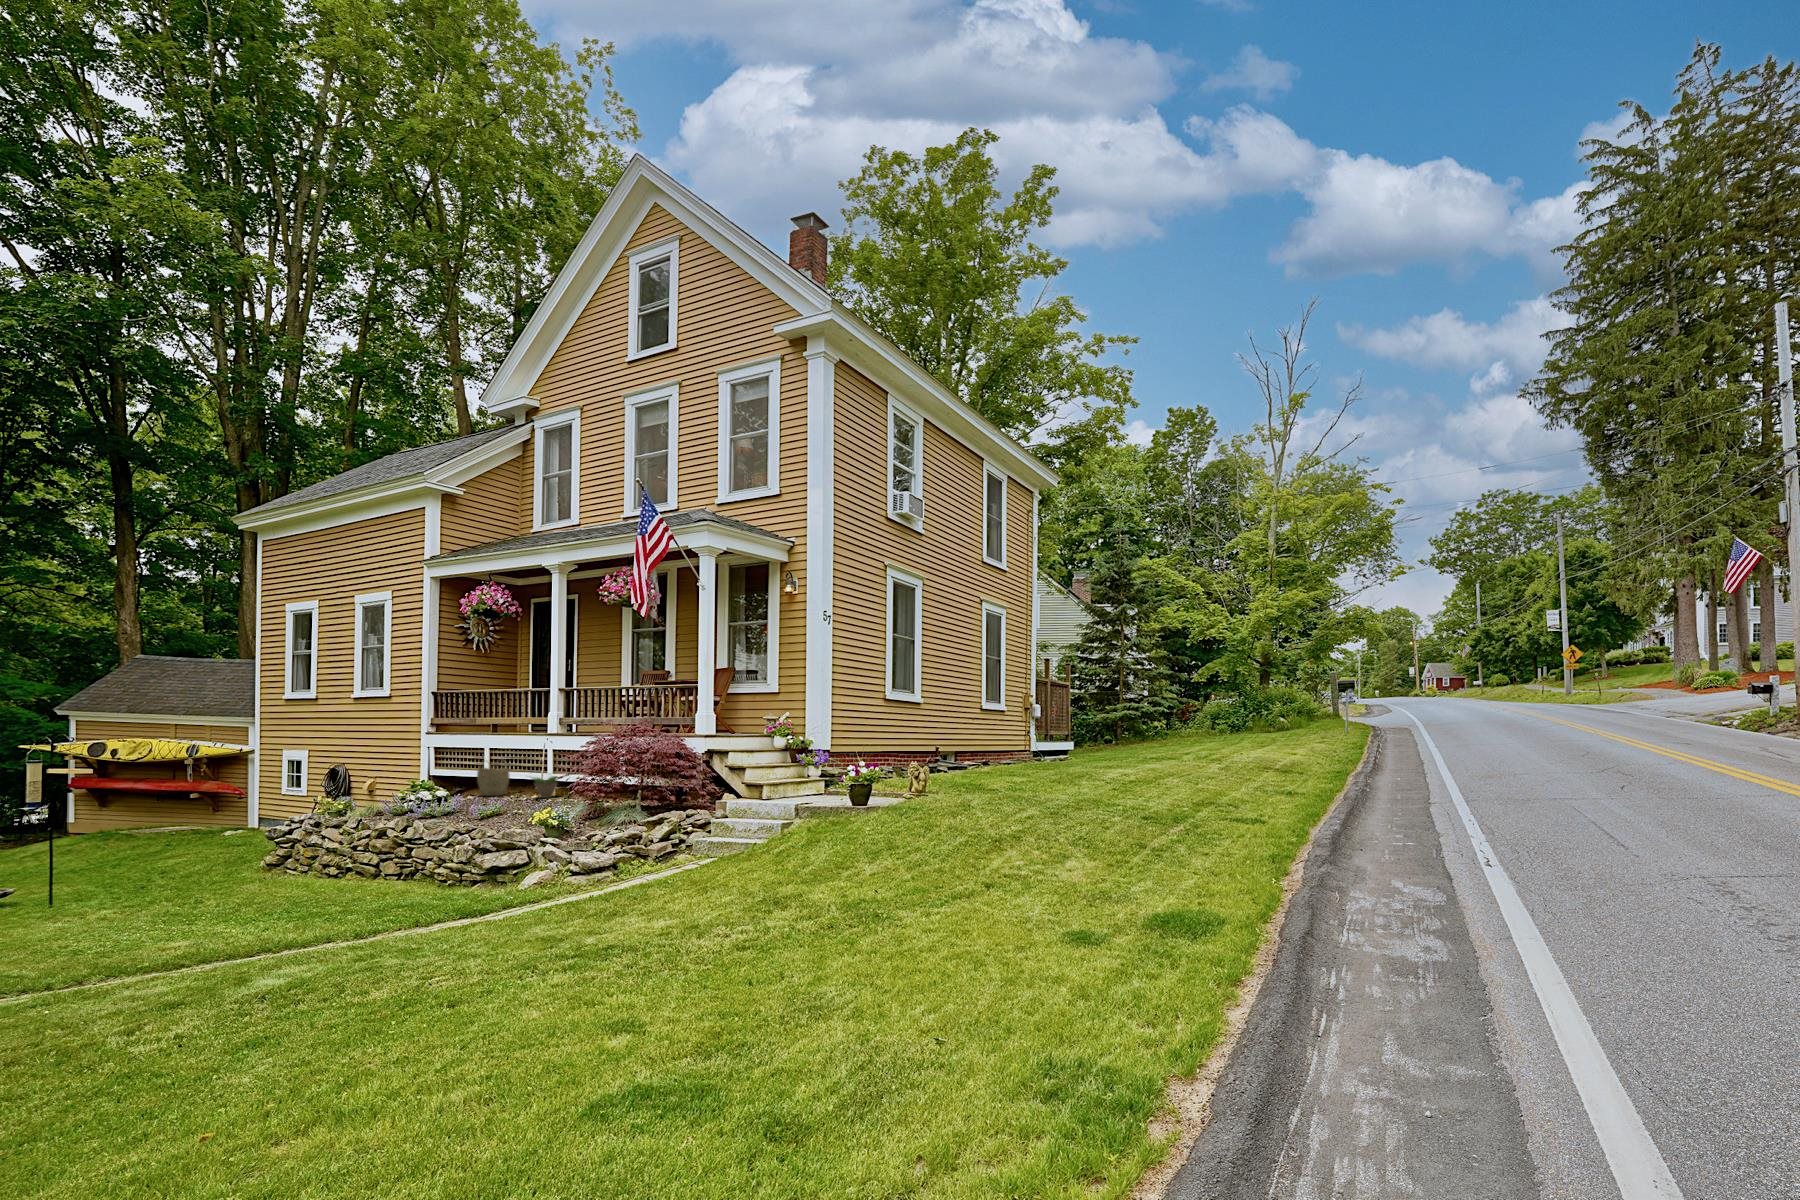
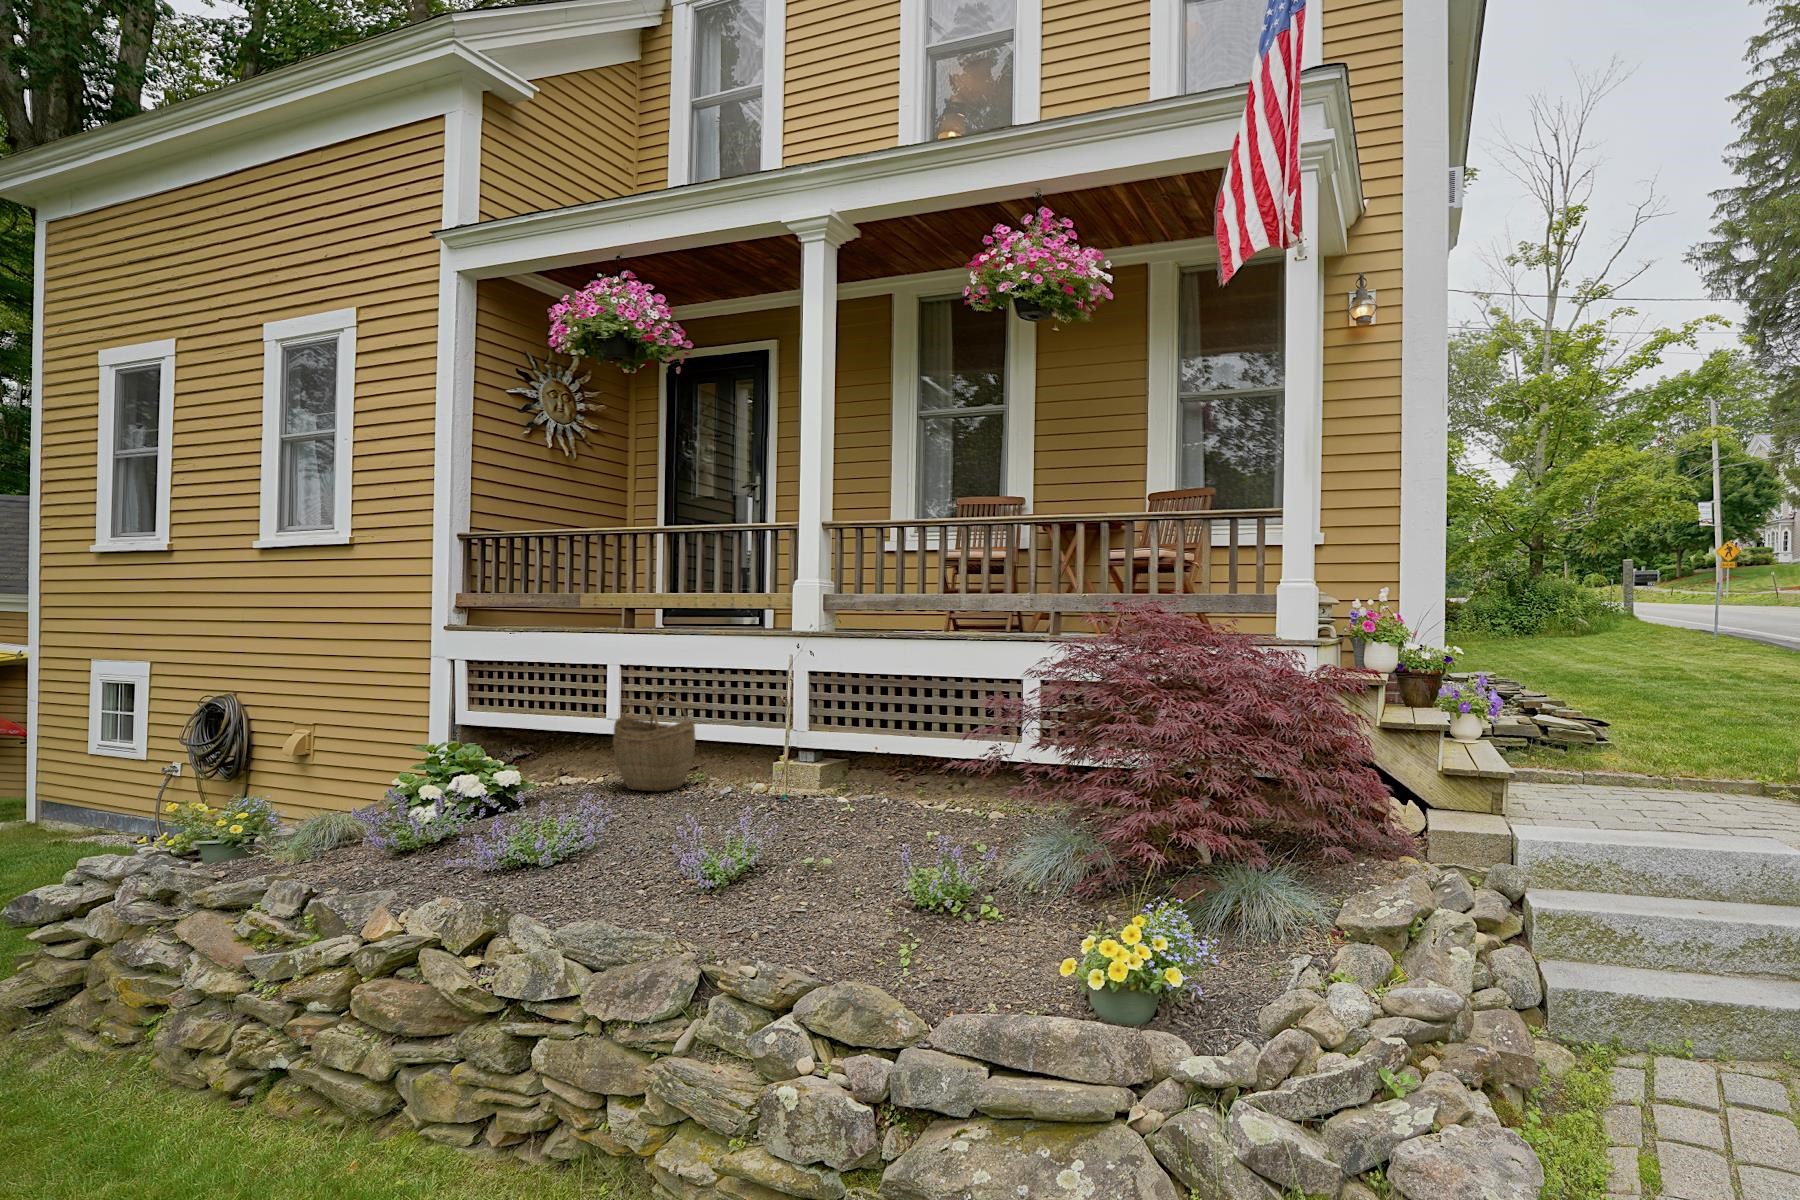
decorative plant: present [532,776,559,798] -> none [788,746,895,809]

